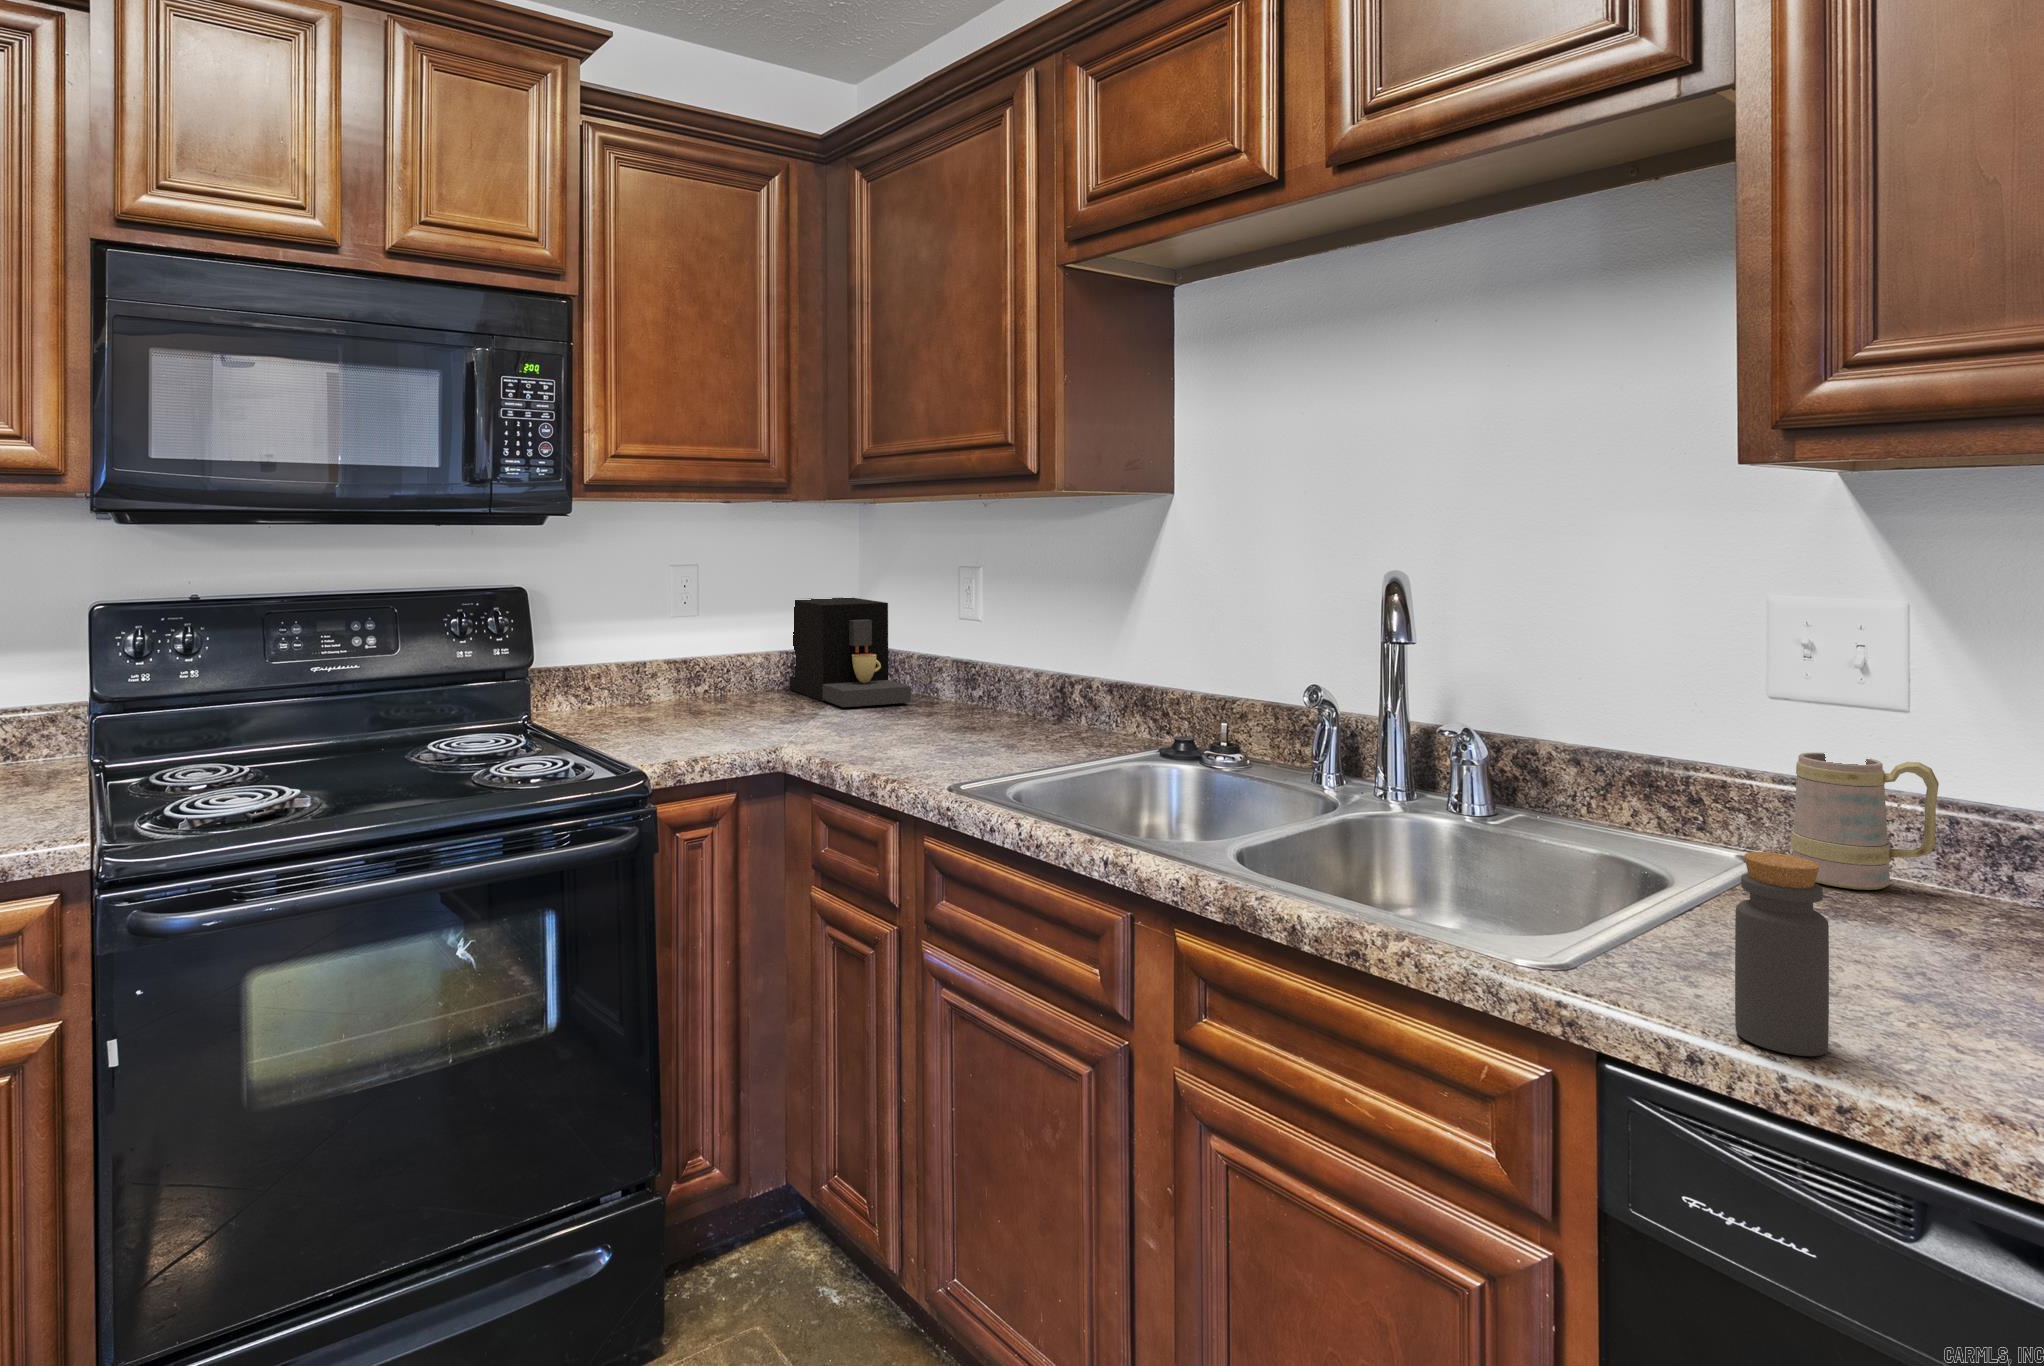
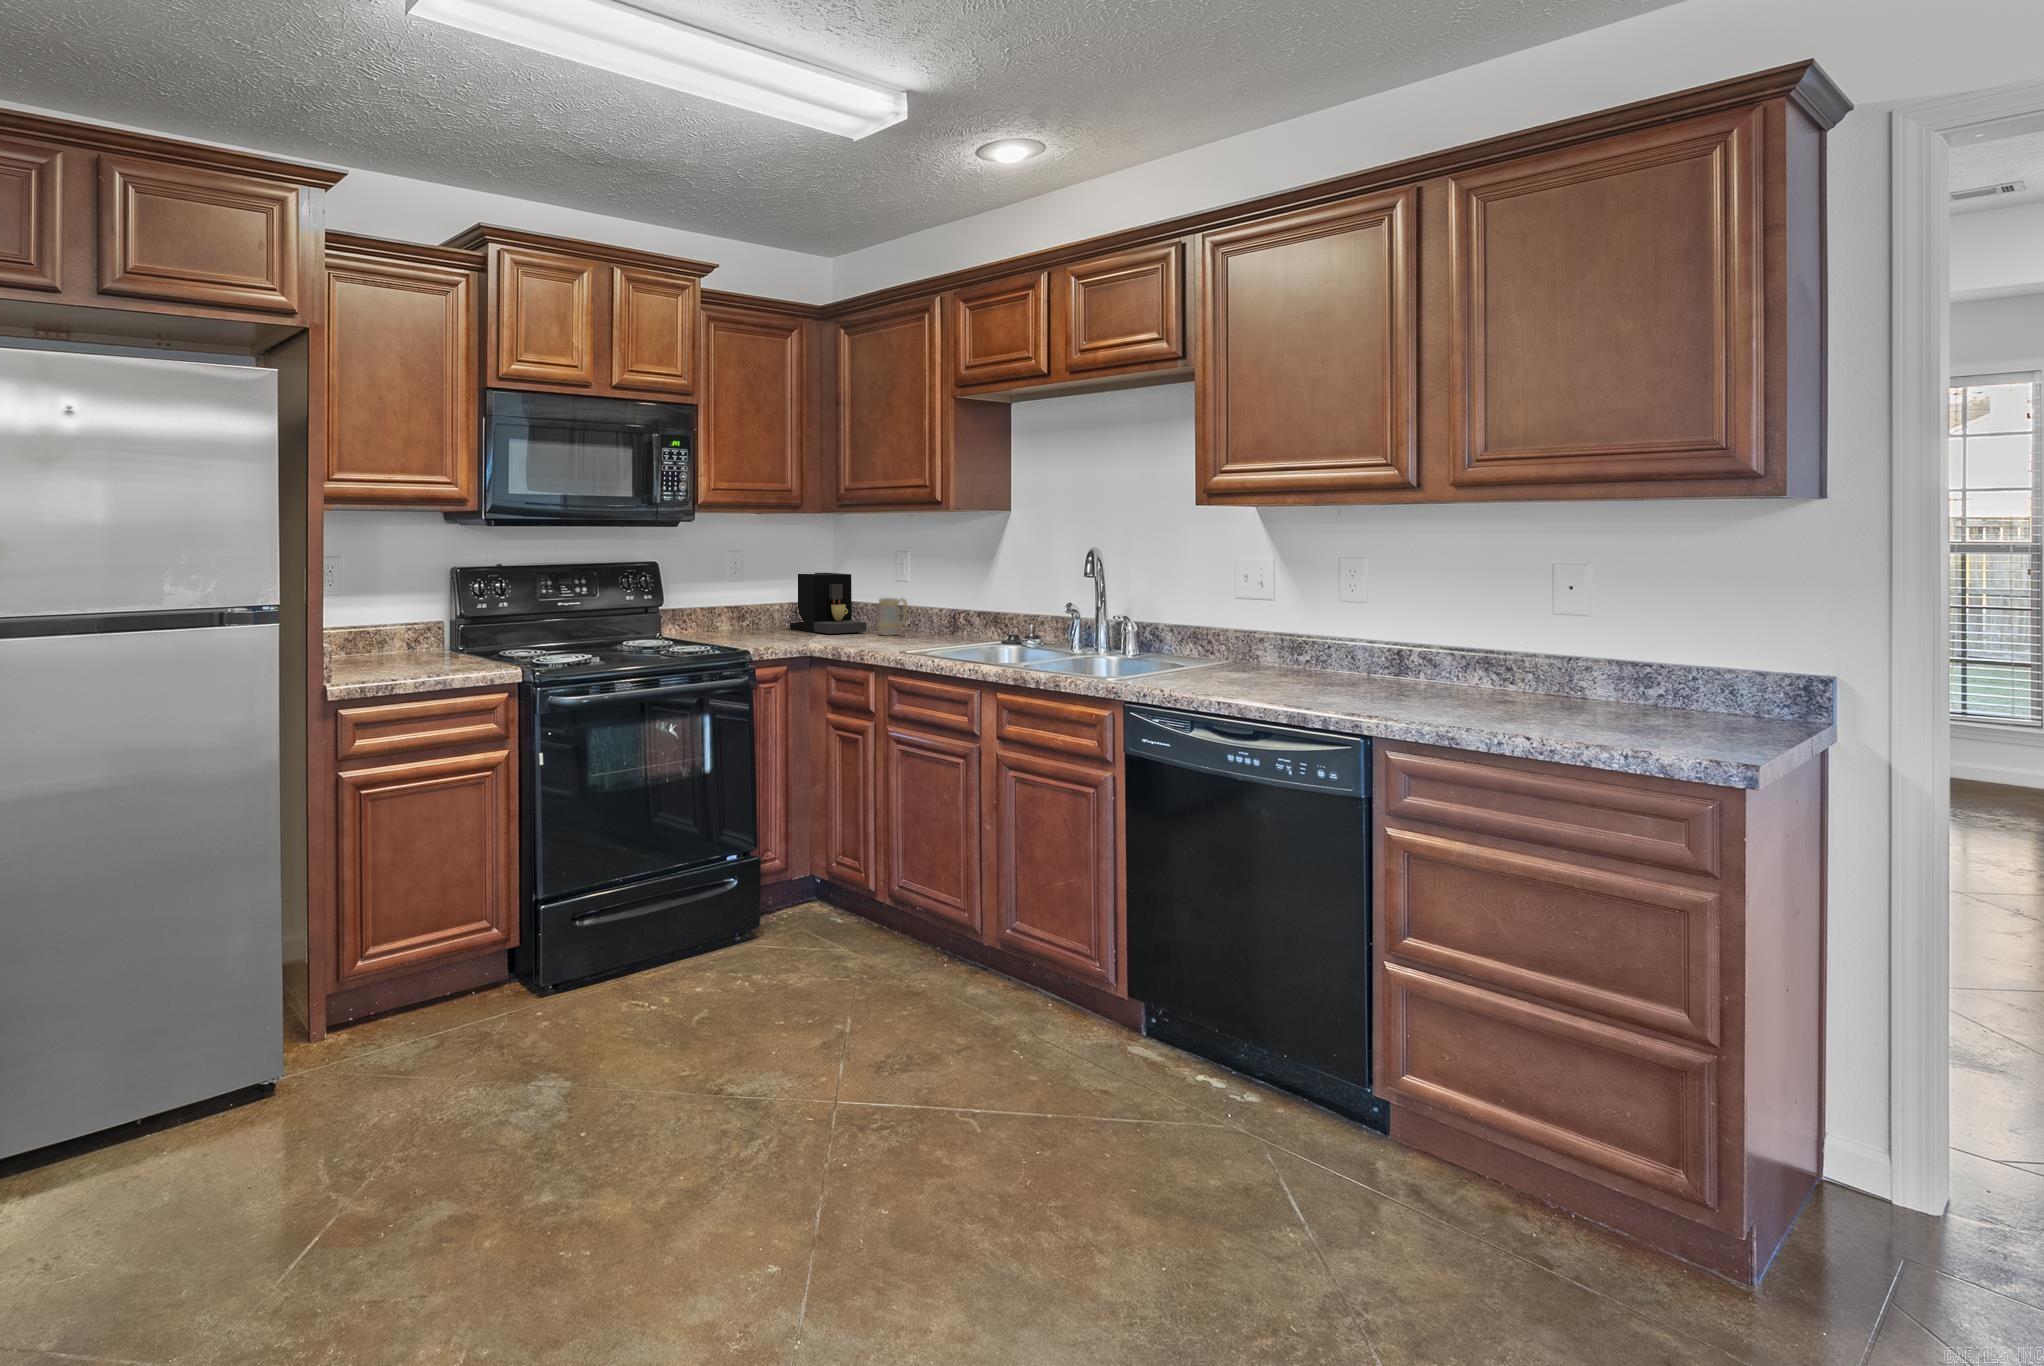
mug: present [1791,753,1939,890] -> present [878,598,907,636]
bottle: present [1735,852,1829,1056] -> none [1167,630,1190,690]

